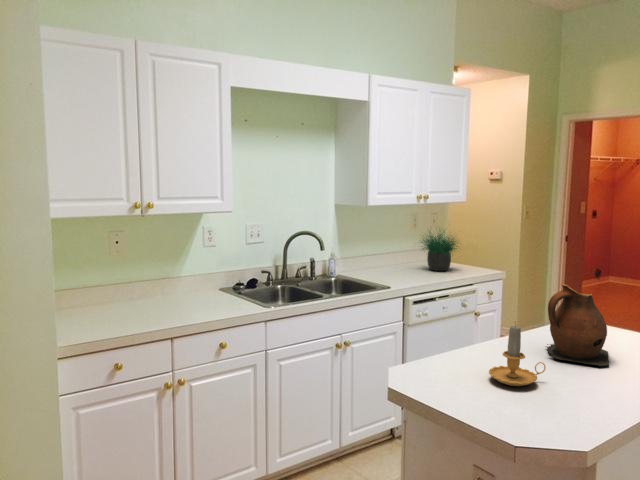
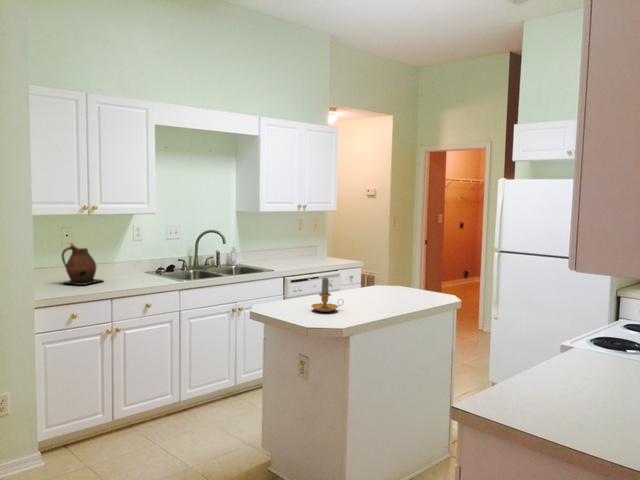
potted plant: present [421,232,458,271] -> none [294,221,334,261]
ceramic pitcher: present [546,284,609,367] -> present [62,243,103,285]

